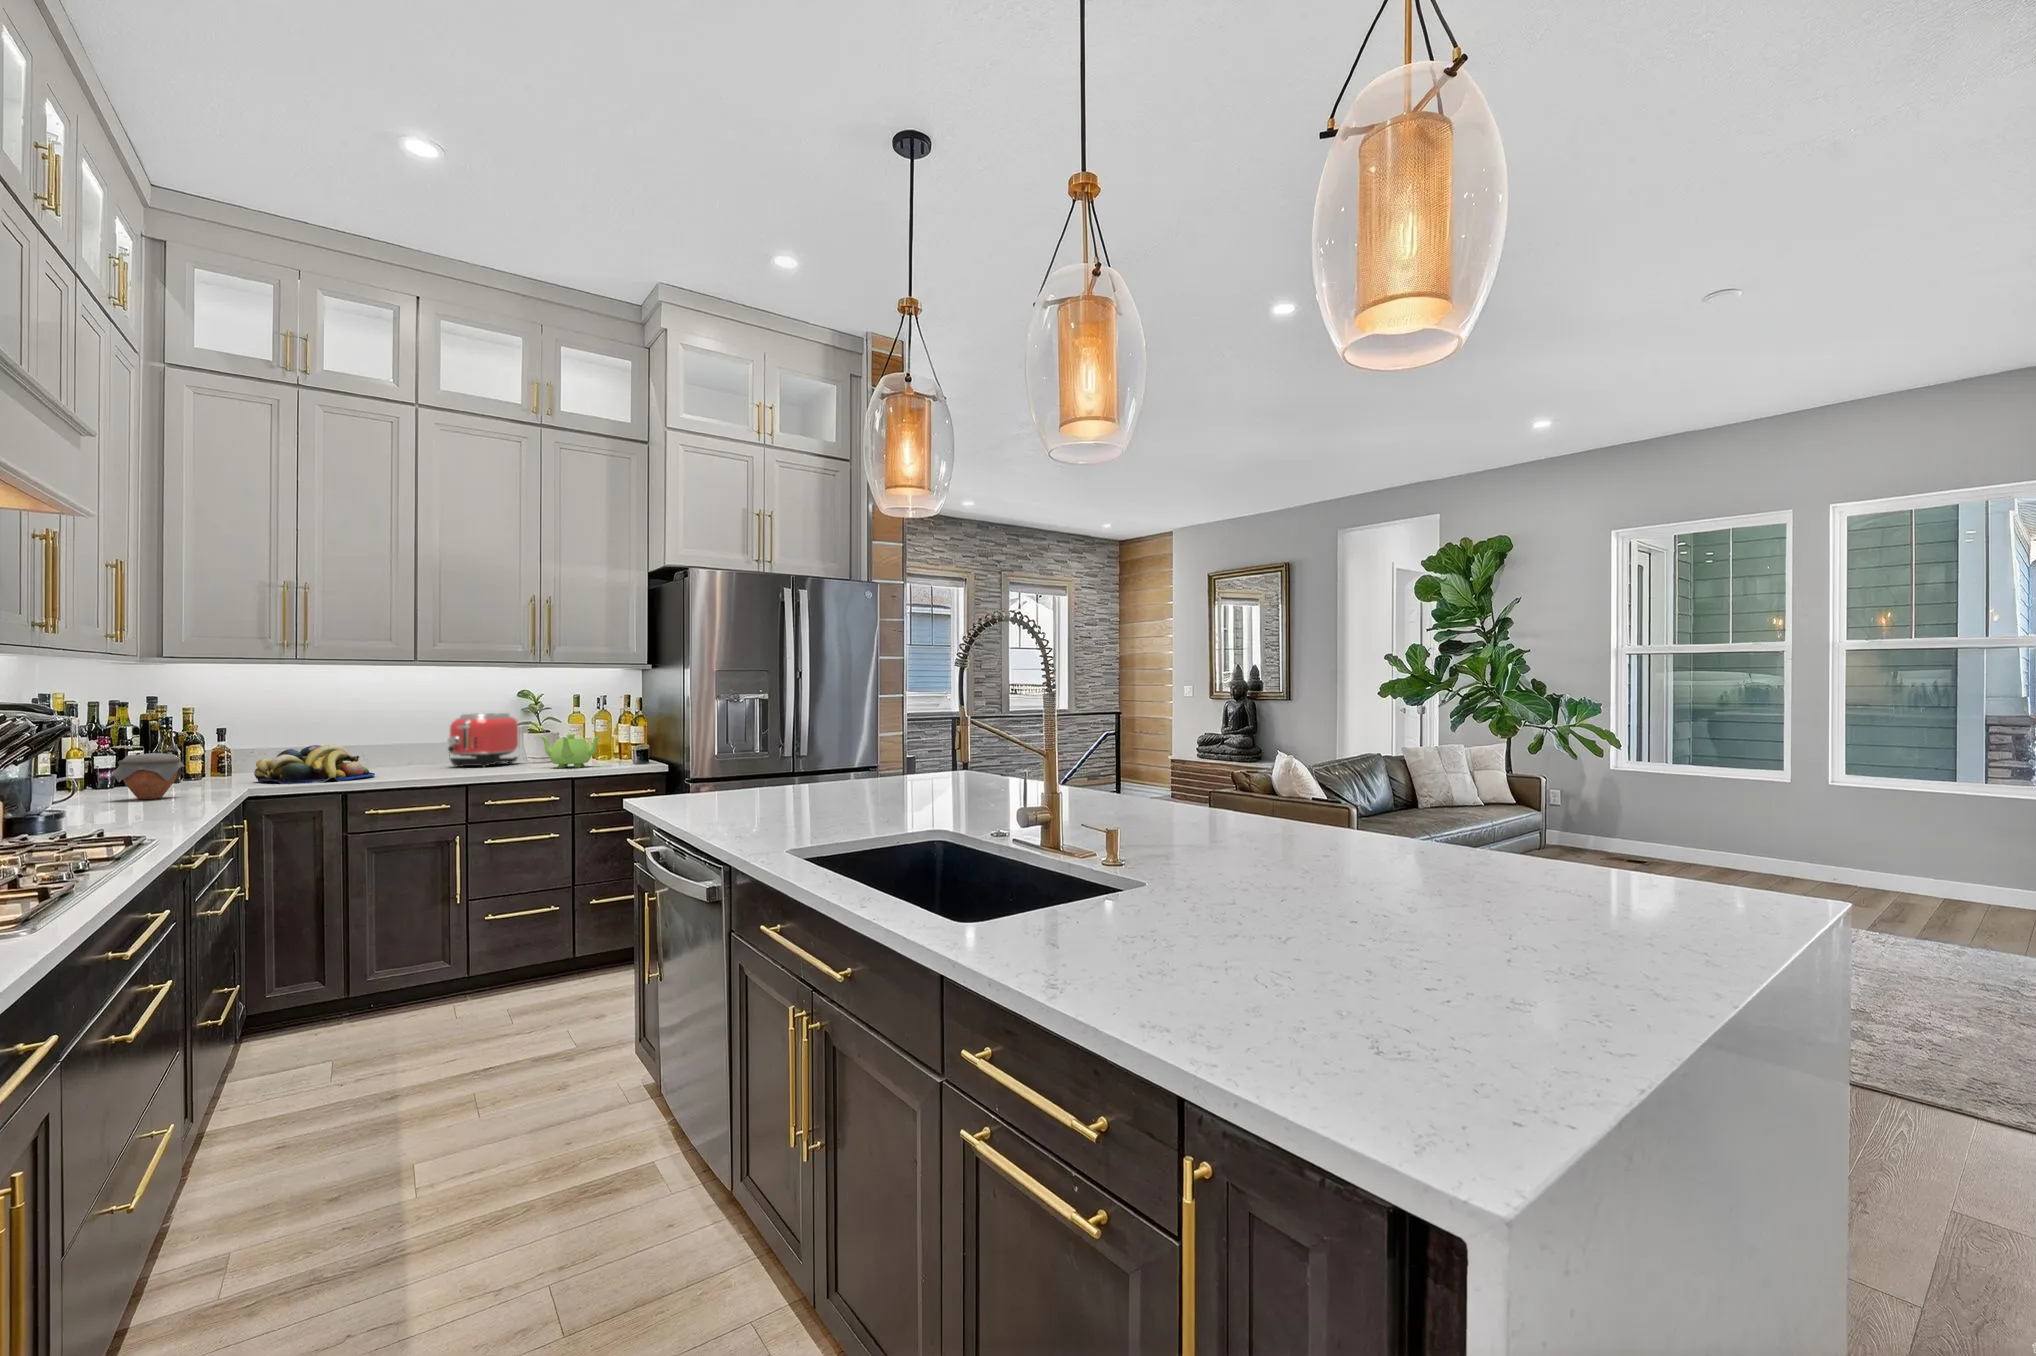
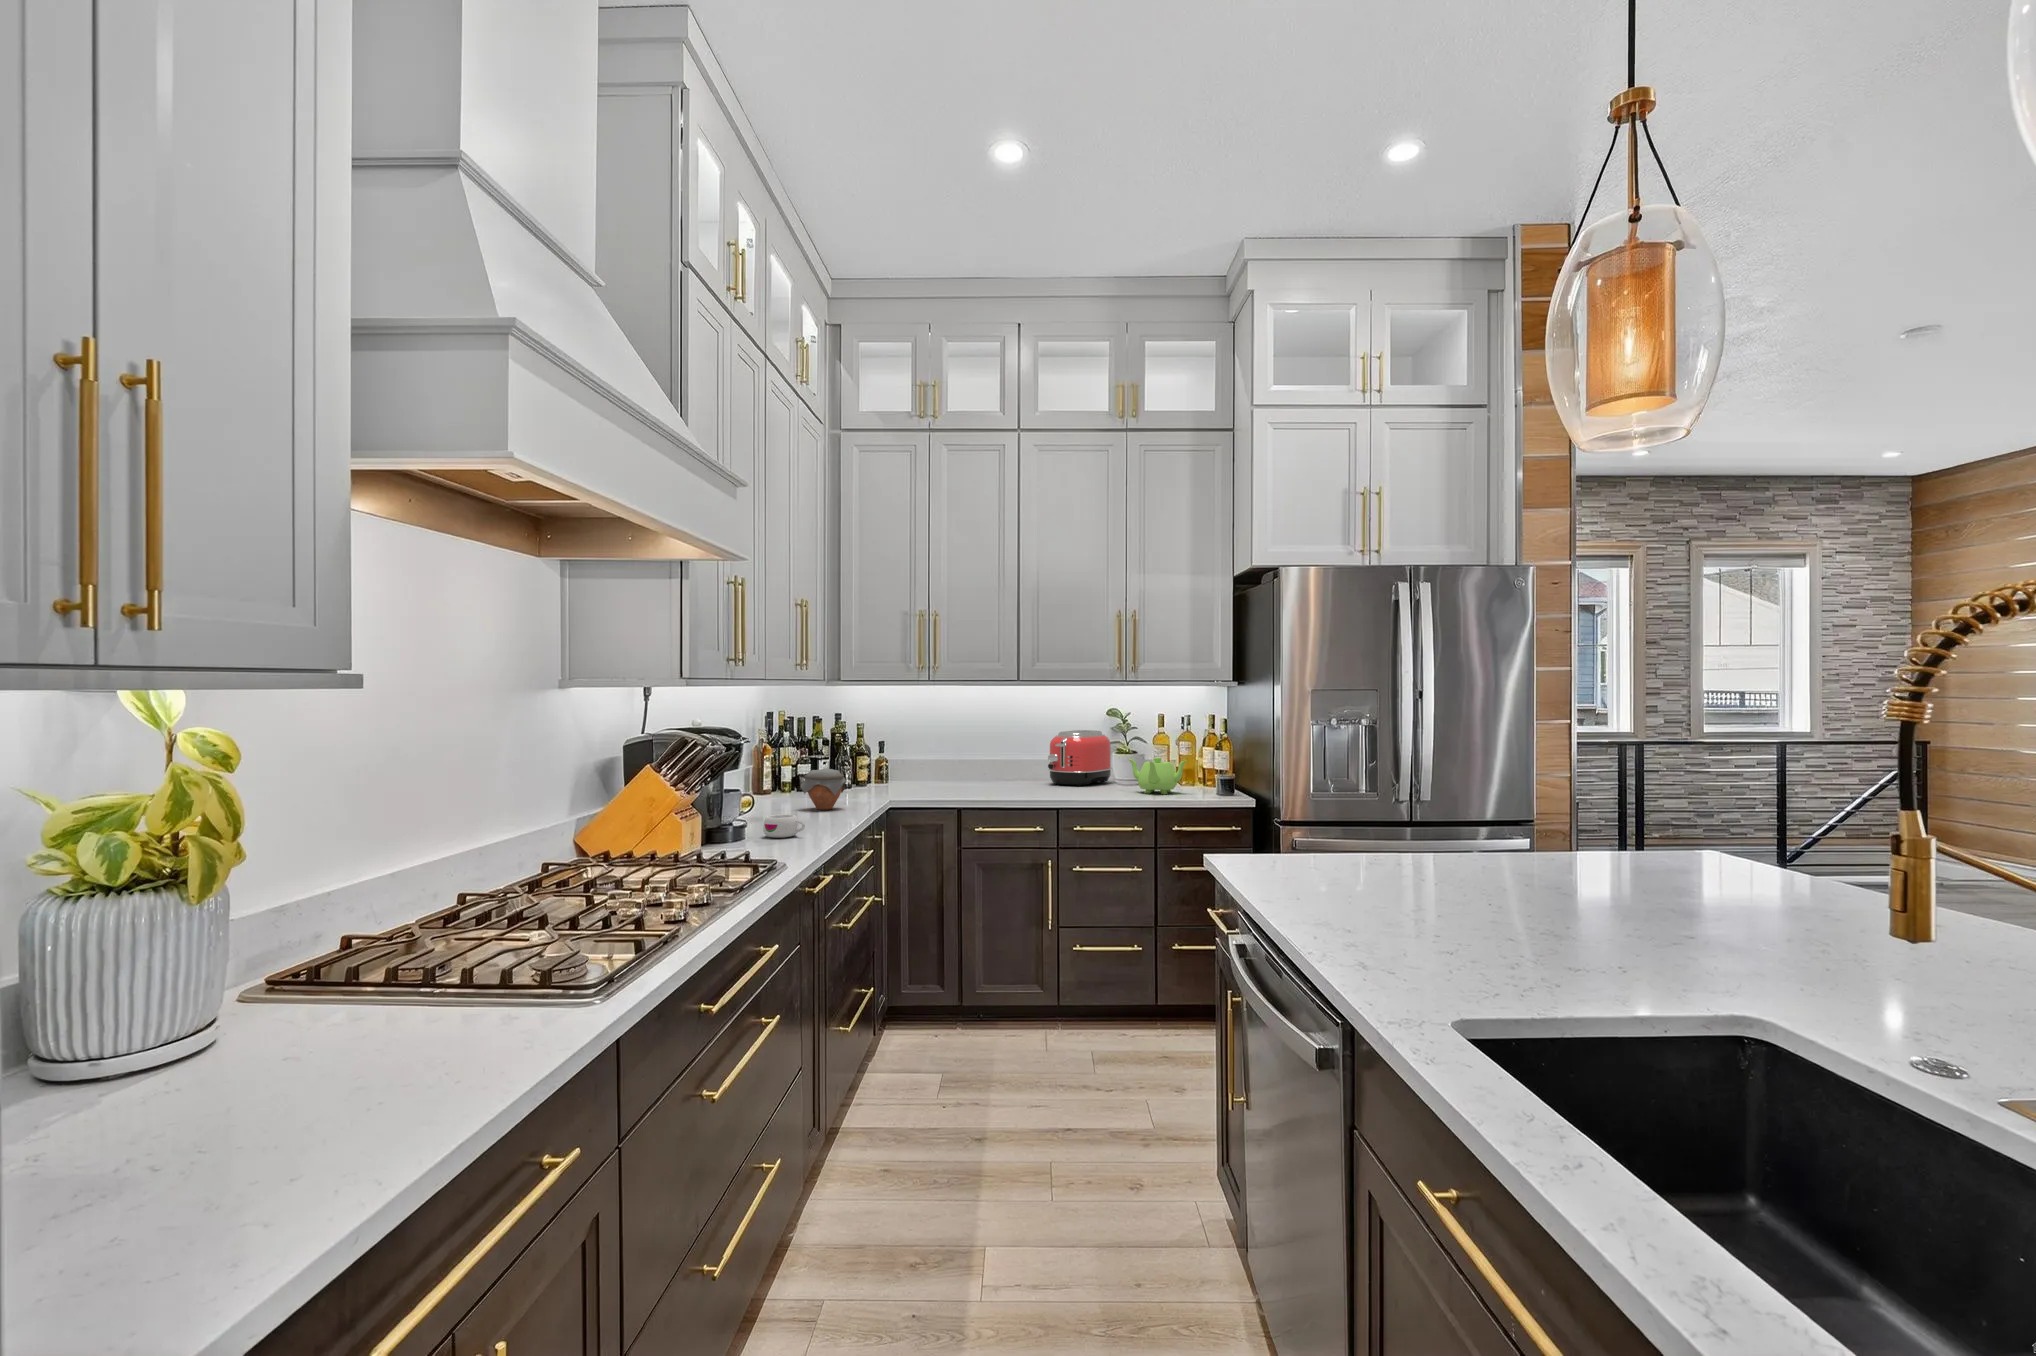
fruit bowl: present [254,745,375,784] -> none [899,760,988,798]
mug: none [69,796,136,822] -> present [763,814,805,838]

